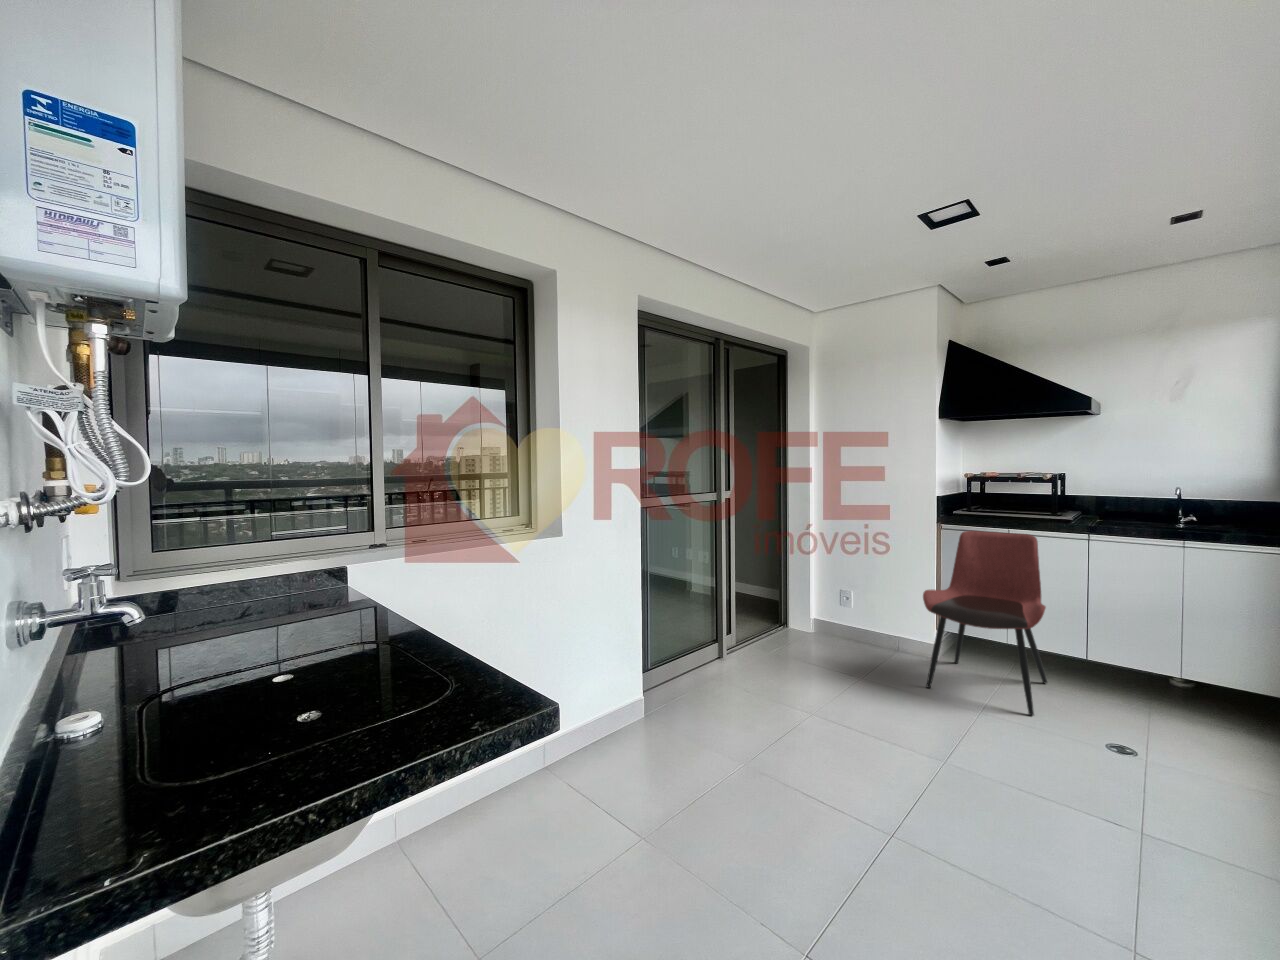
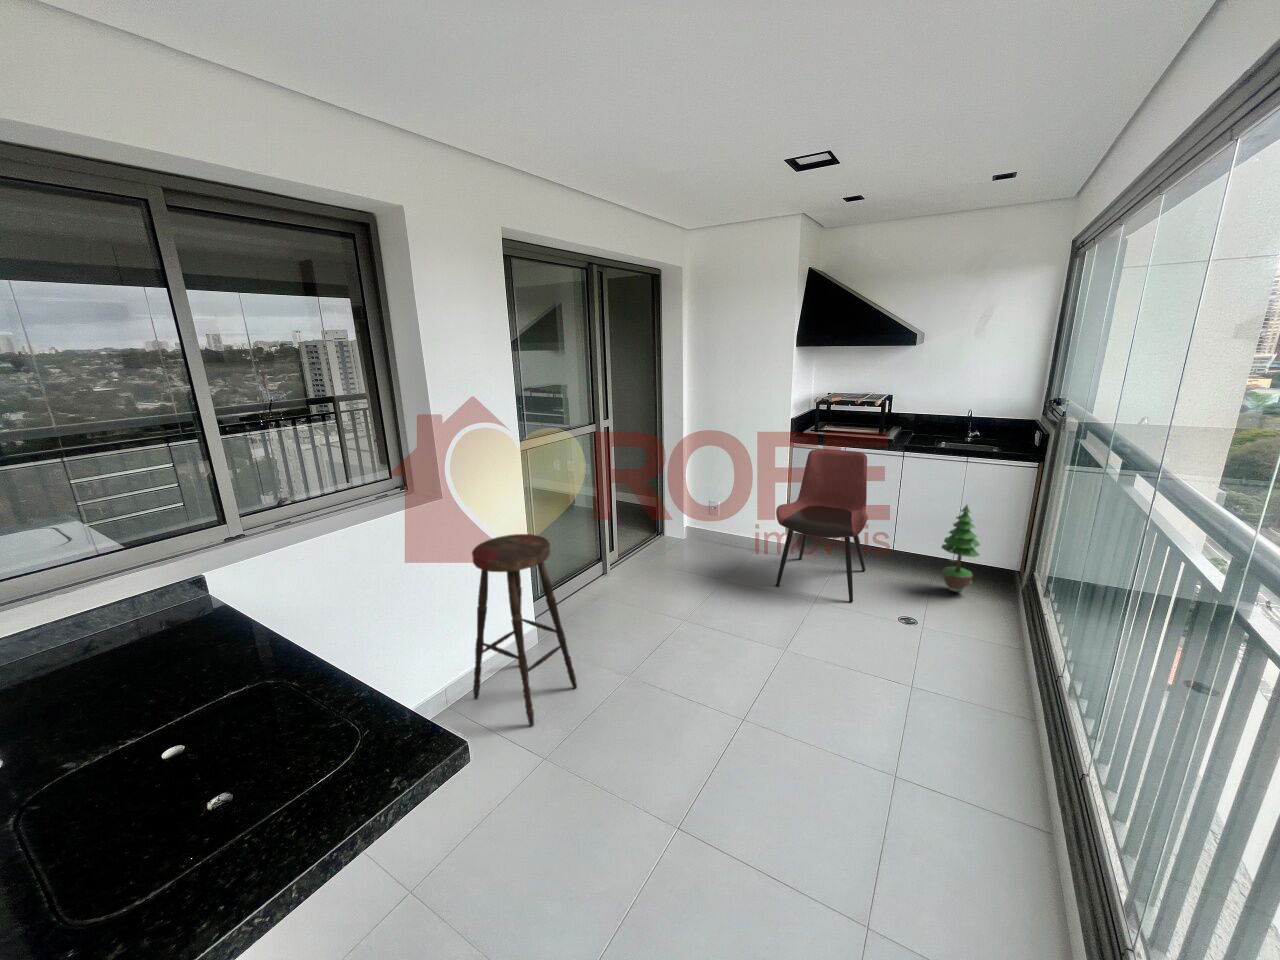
bar stool: none [573,580,685,795] -> present [472,534,577,726]
potted tree: none [1157,599,1221,721] -> present [942,505,980,592]

